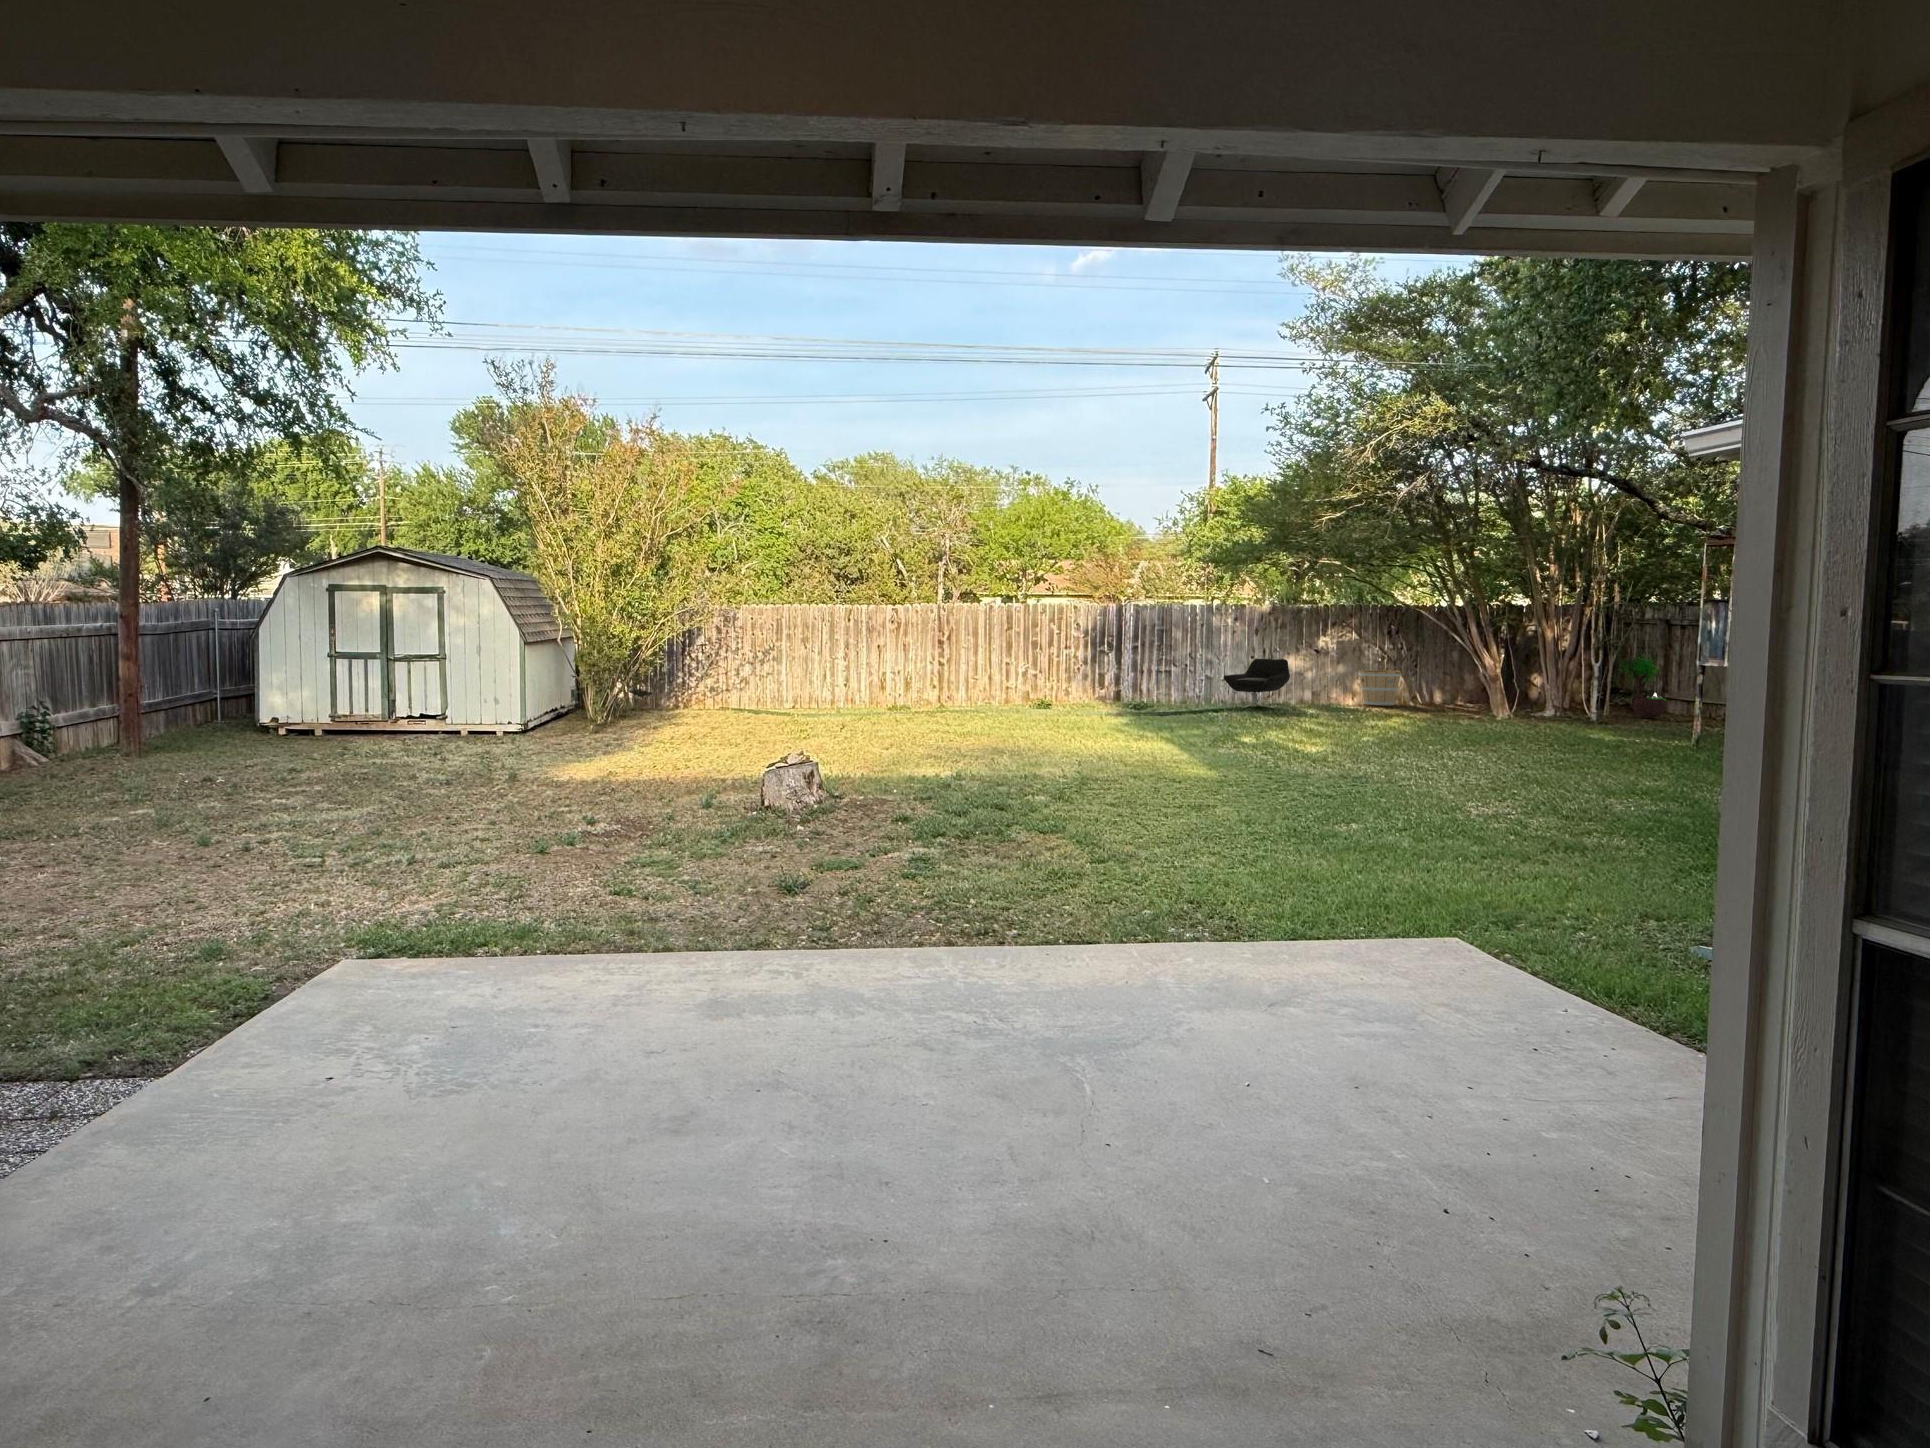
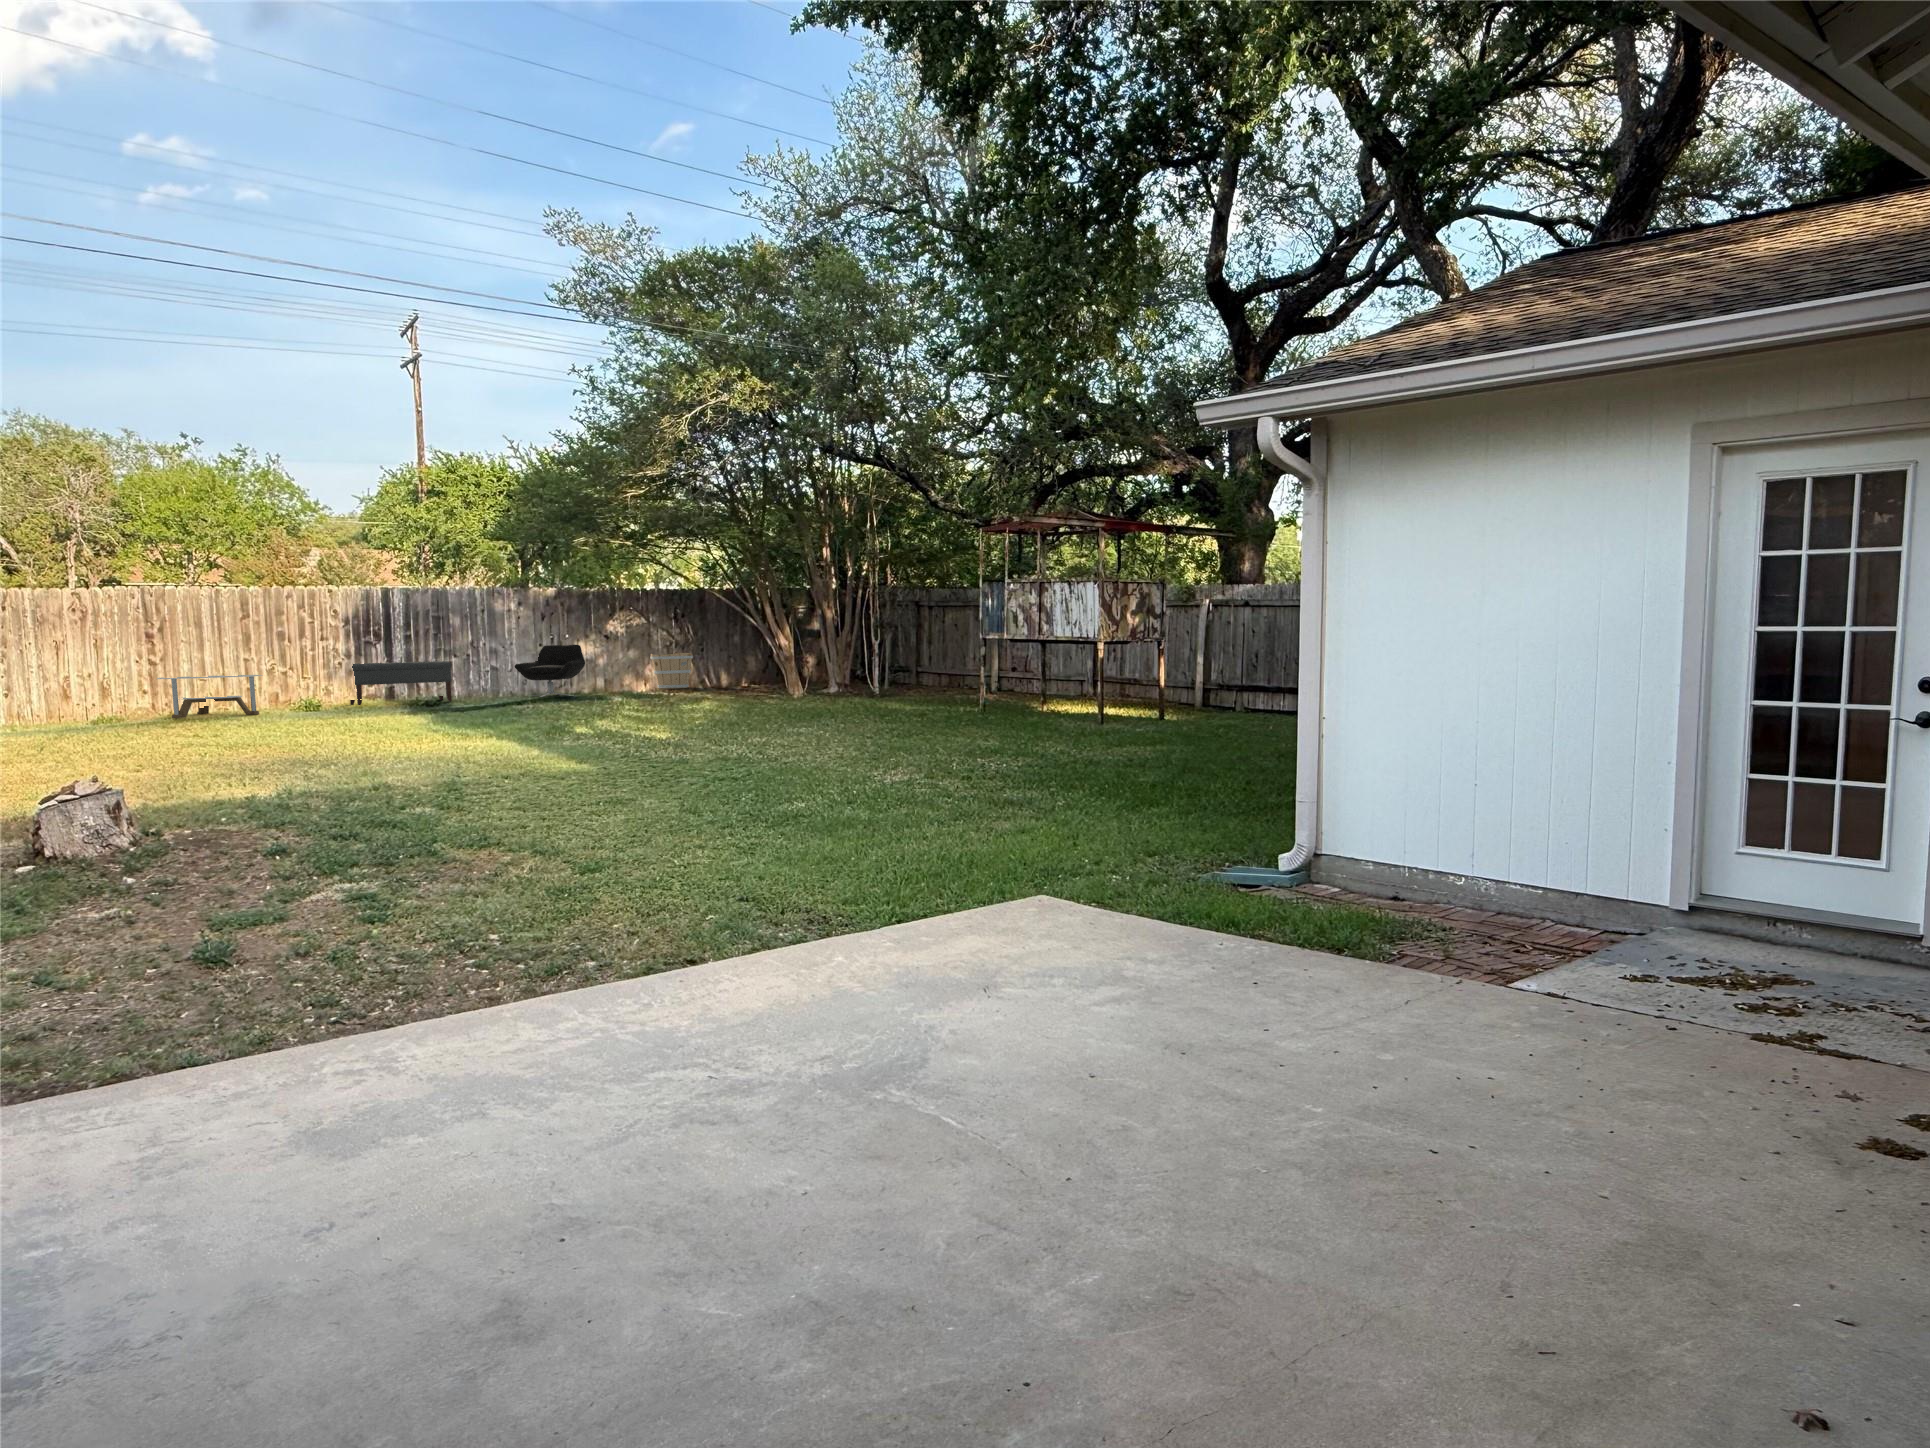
potted tree: present [1621,654,1666,718] -> none [879,624,919,684]
bench: none [1083,669,1166,707] -> present [350,661,452,705]
round table: none [937,676,1014,710] -> present [157,675,262,718]

